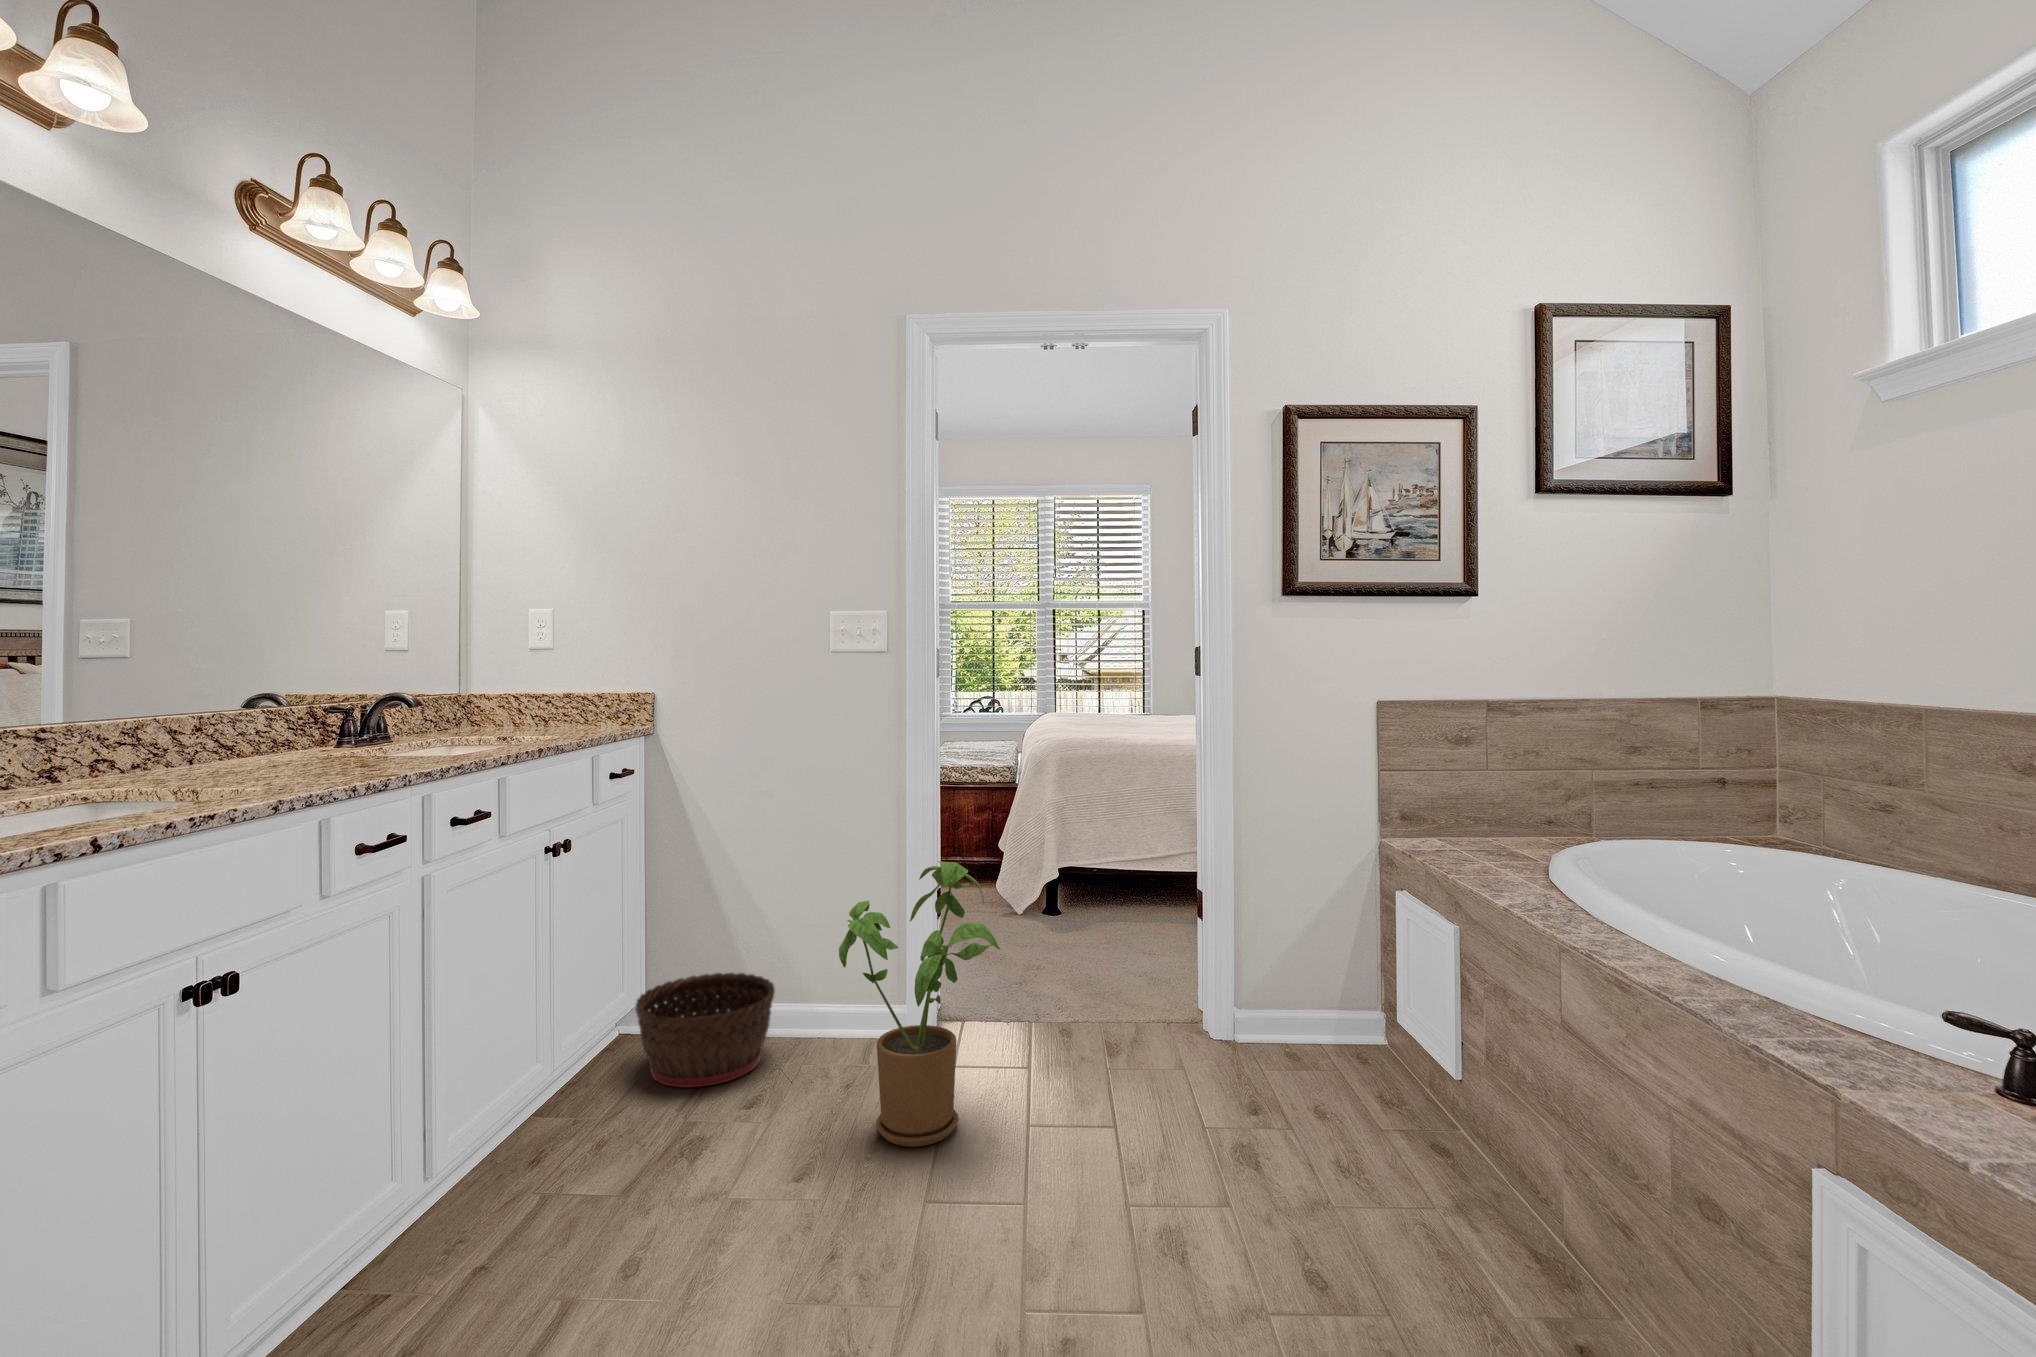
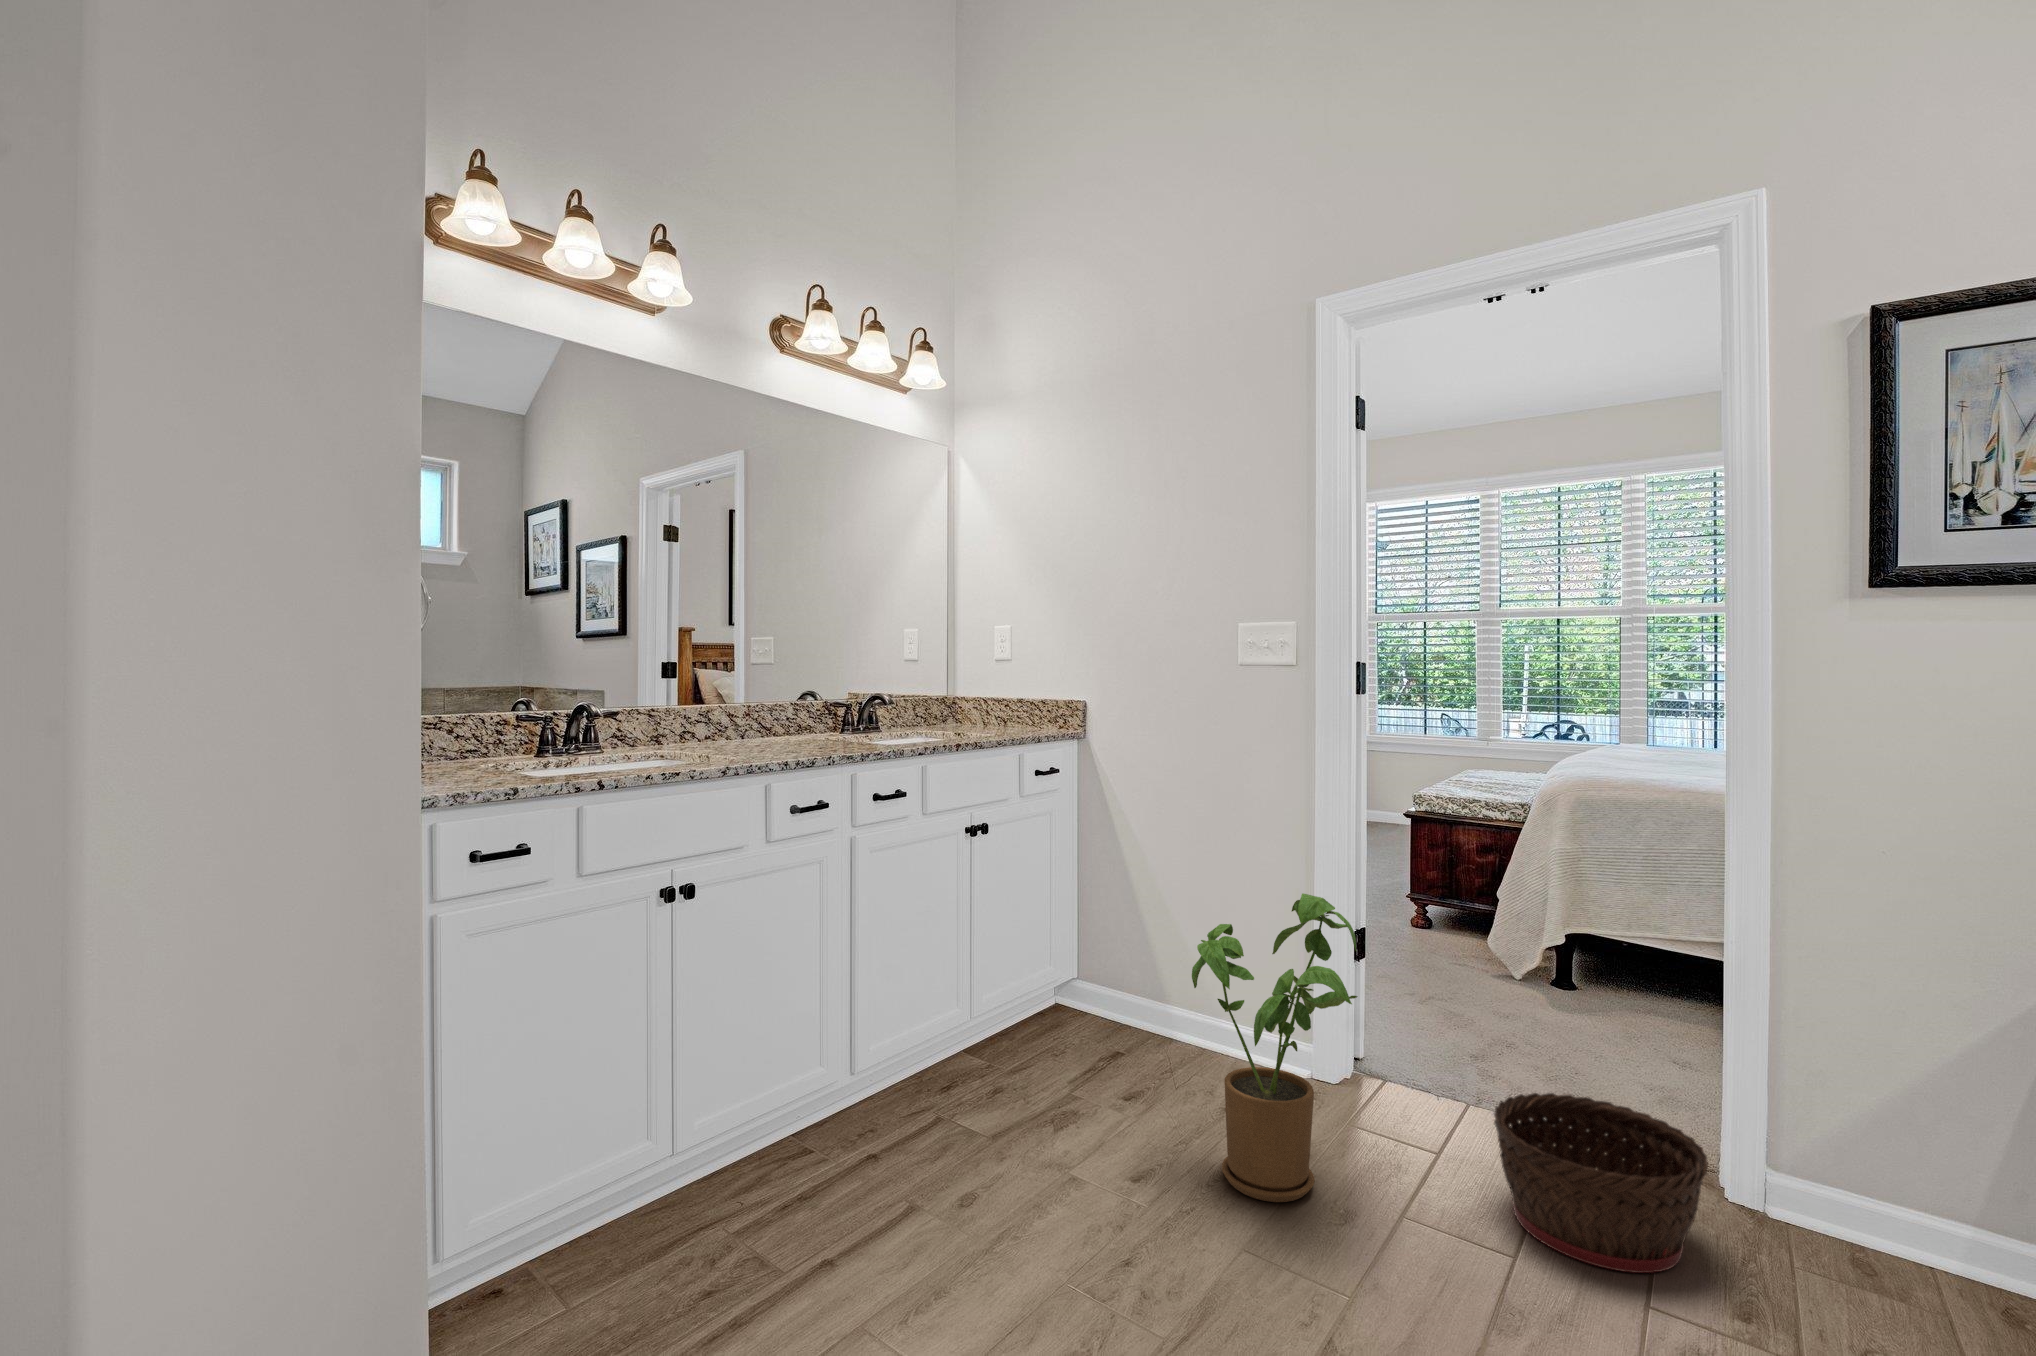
basket: present [635,973,775,1087] -> present [1494,1093,1708,1273]

